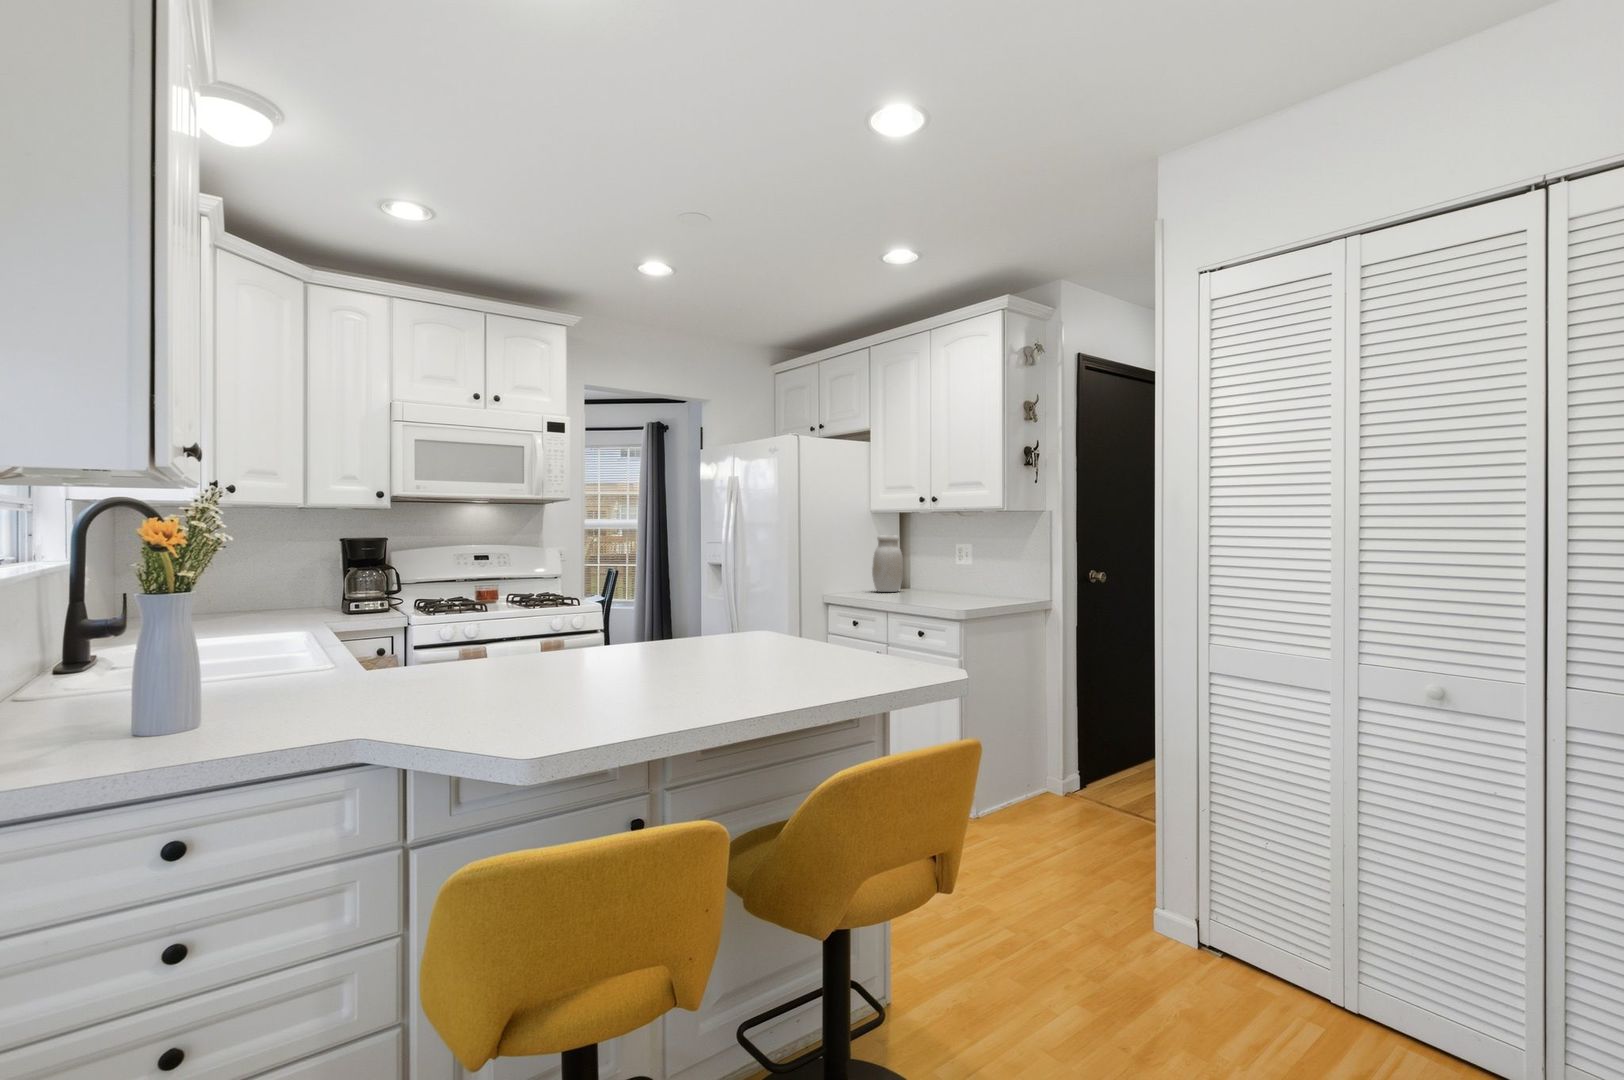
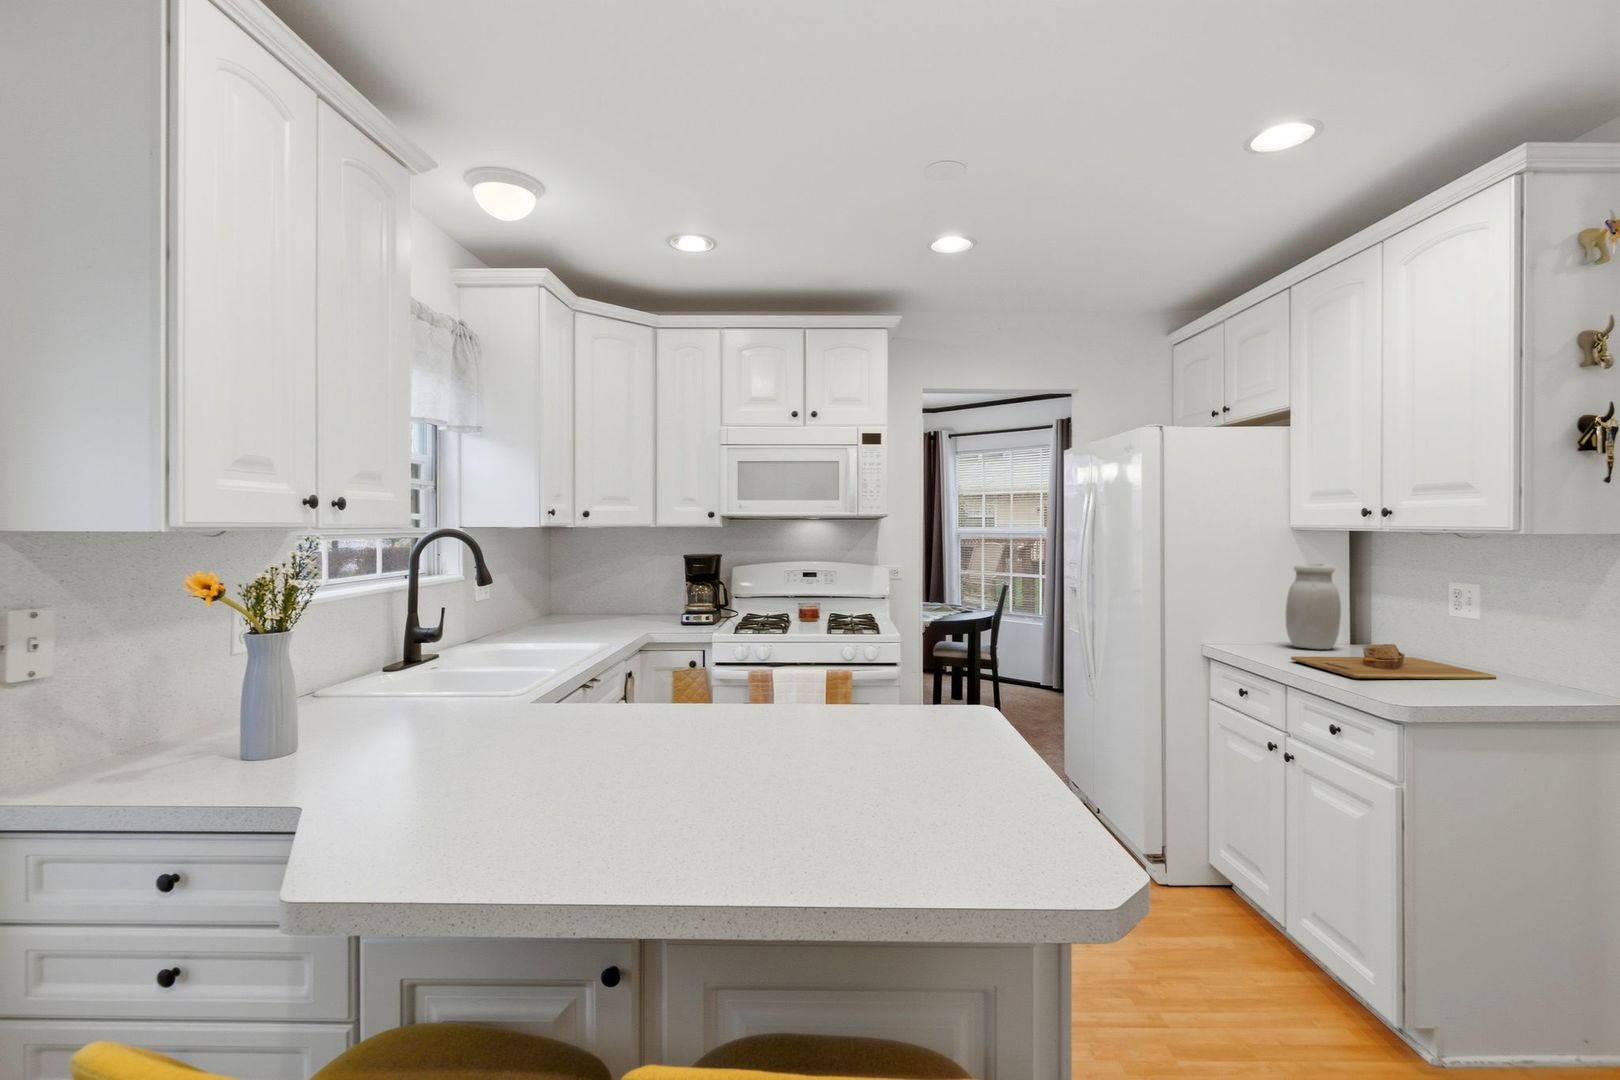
cutting board: none [887,582,987,602] -> present [1291,644,1496,679]

